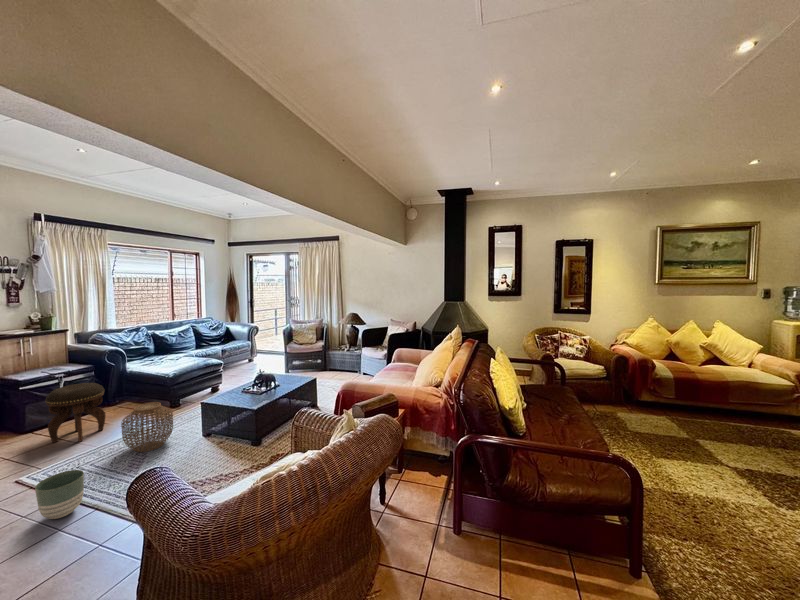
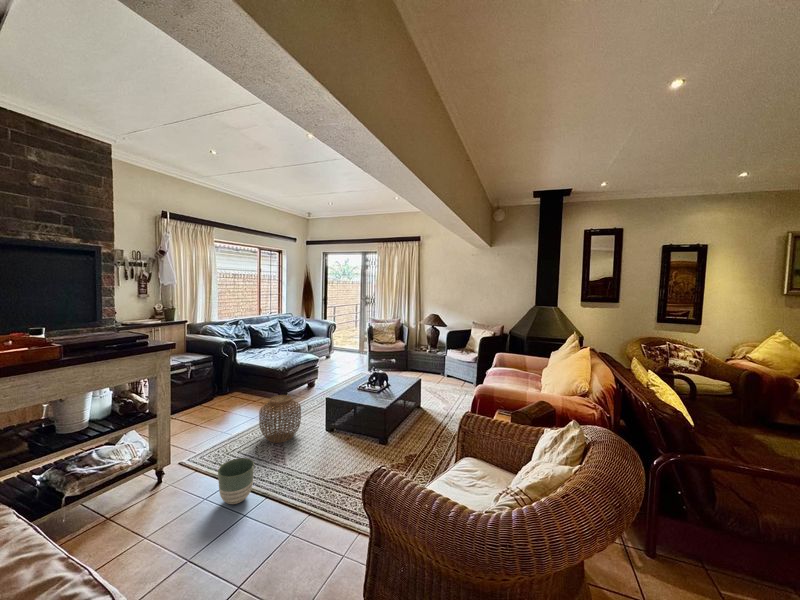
footstool: present [45,383,105,442] -> none [187,373,232,428]

